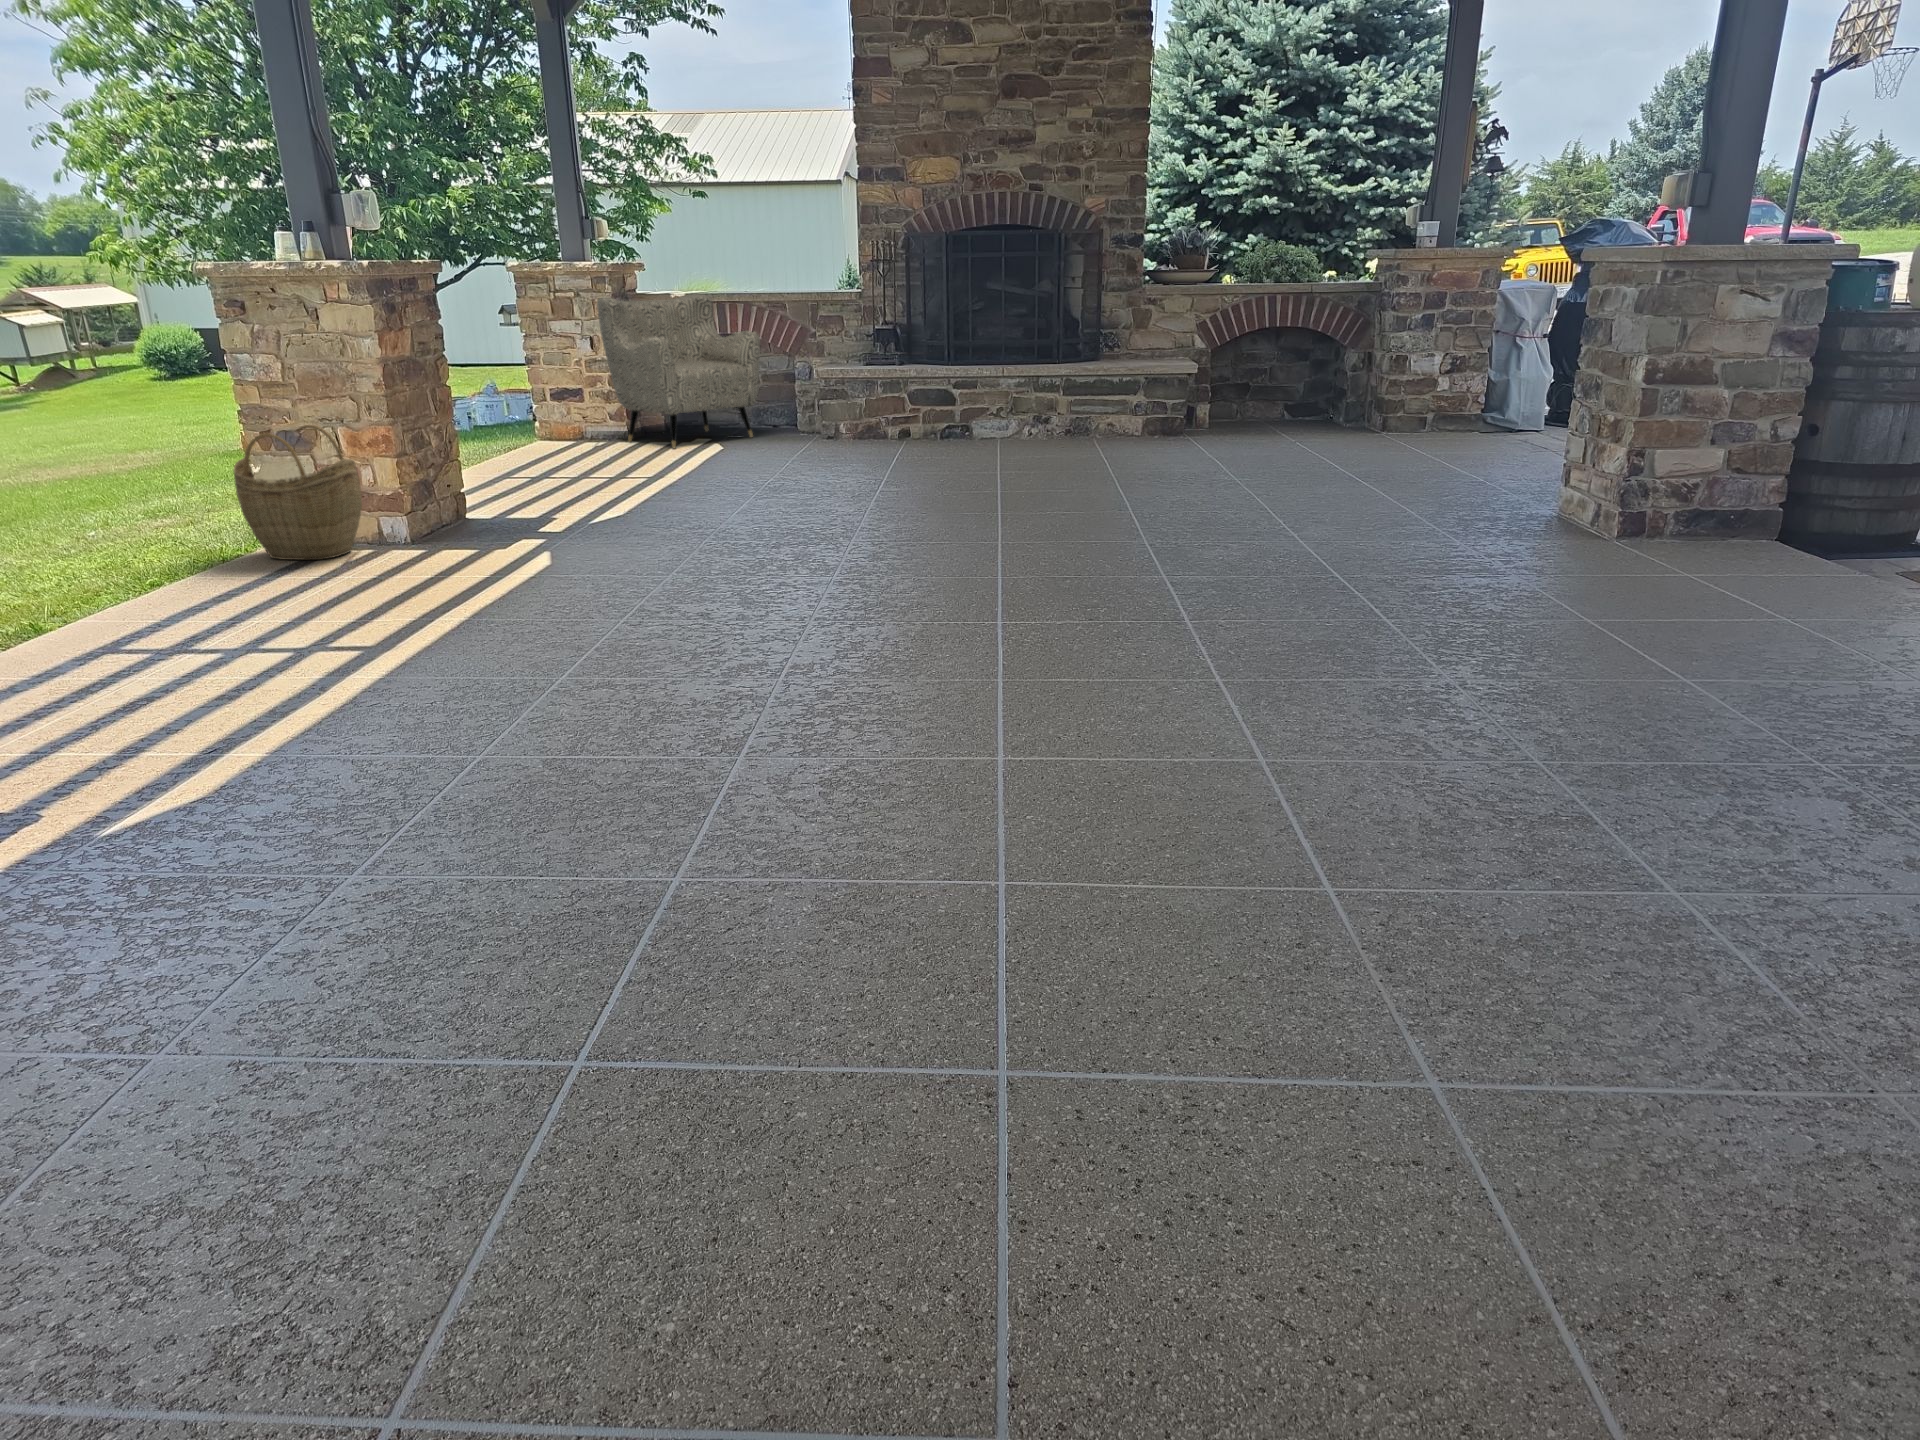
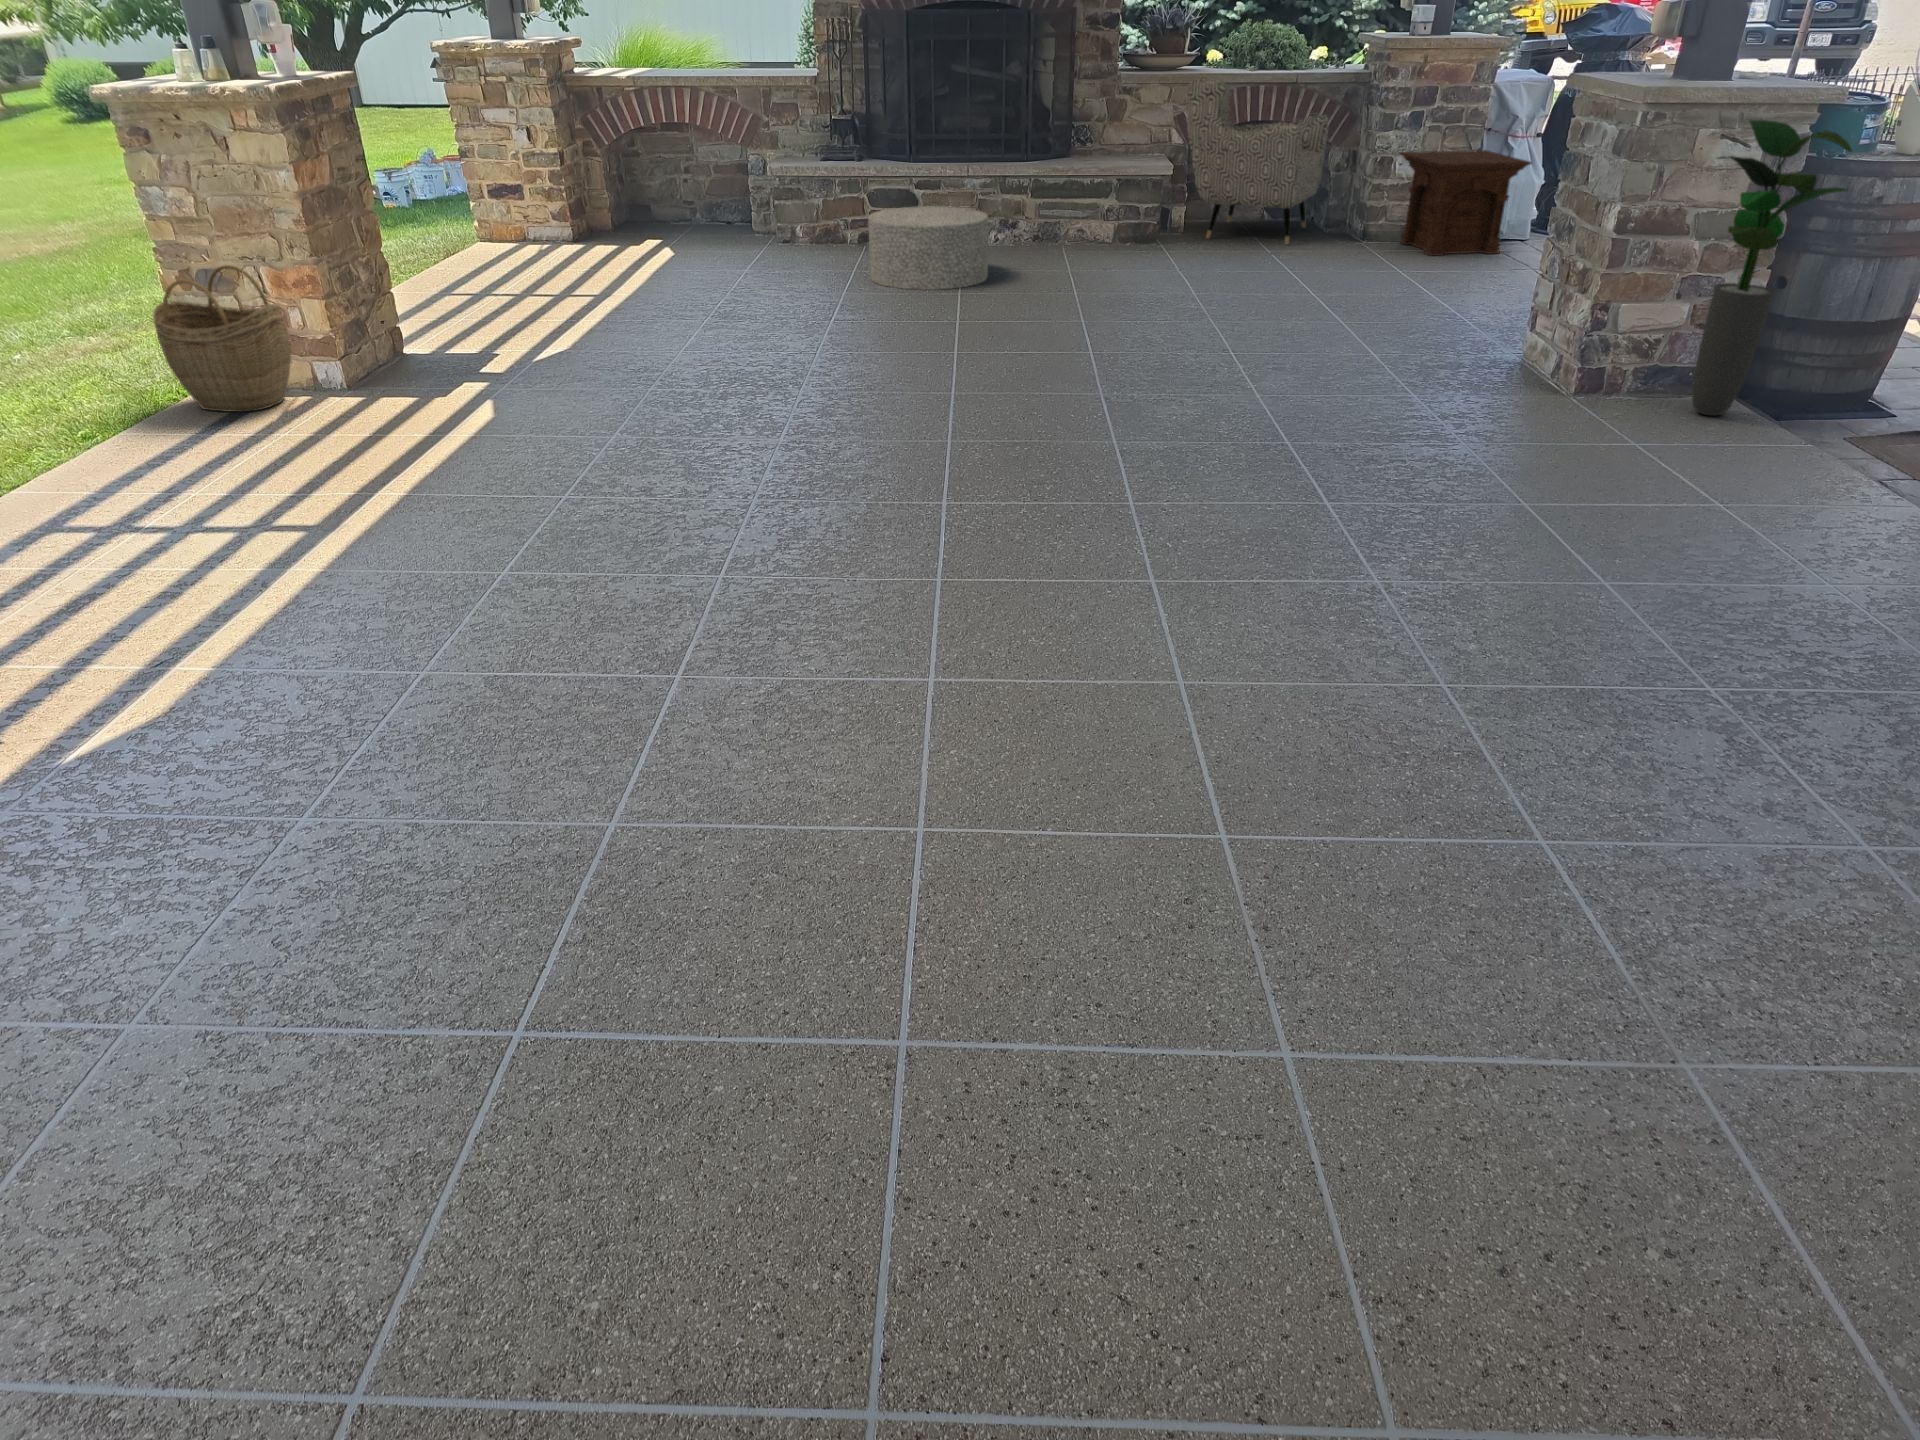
potted plant: none [1733,277,1870,554] -> present [1692,120,1852,415]
armchair: present [597,294,760,449] -> present [1186,80,1328,245]
side table: none [1412,350,1541,443] -> present [1400,150,1532,256]
ottoman: none [912,399,1026,470] -> present [868,206,988,290]

